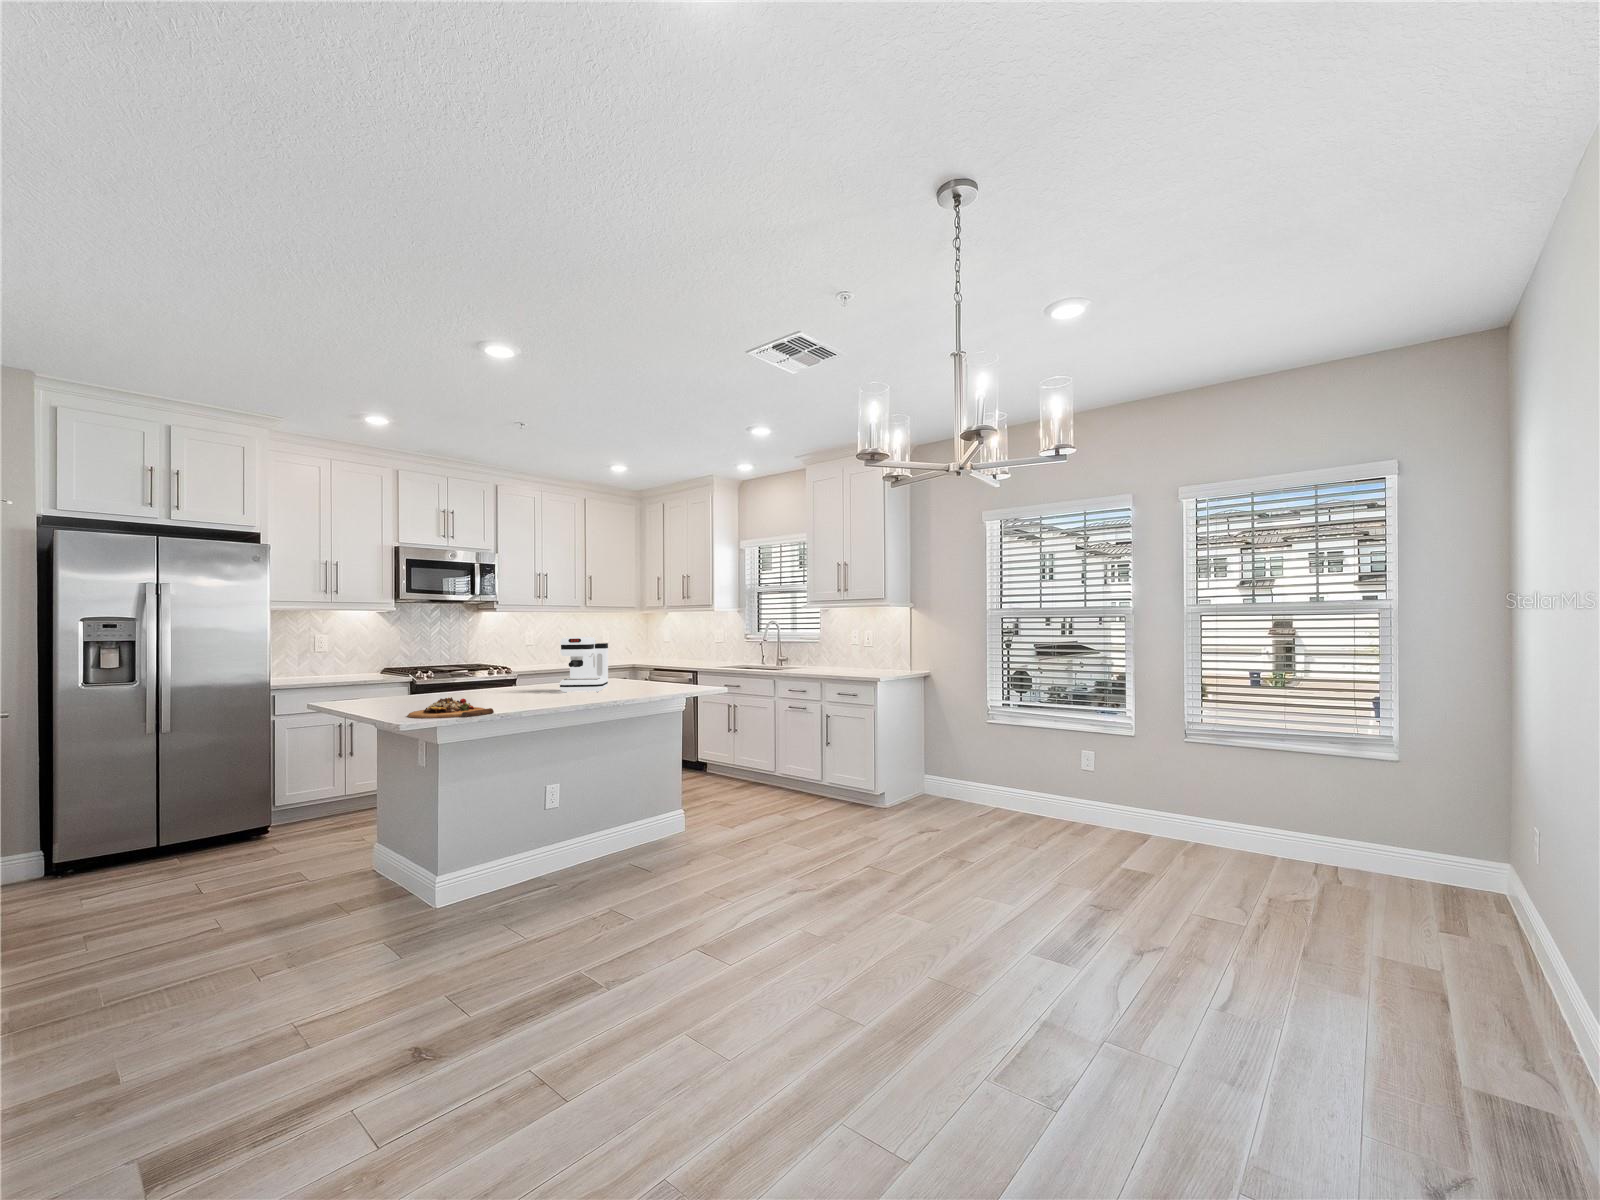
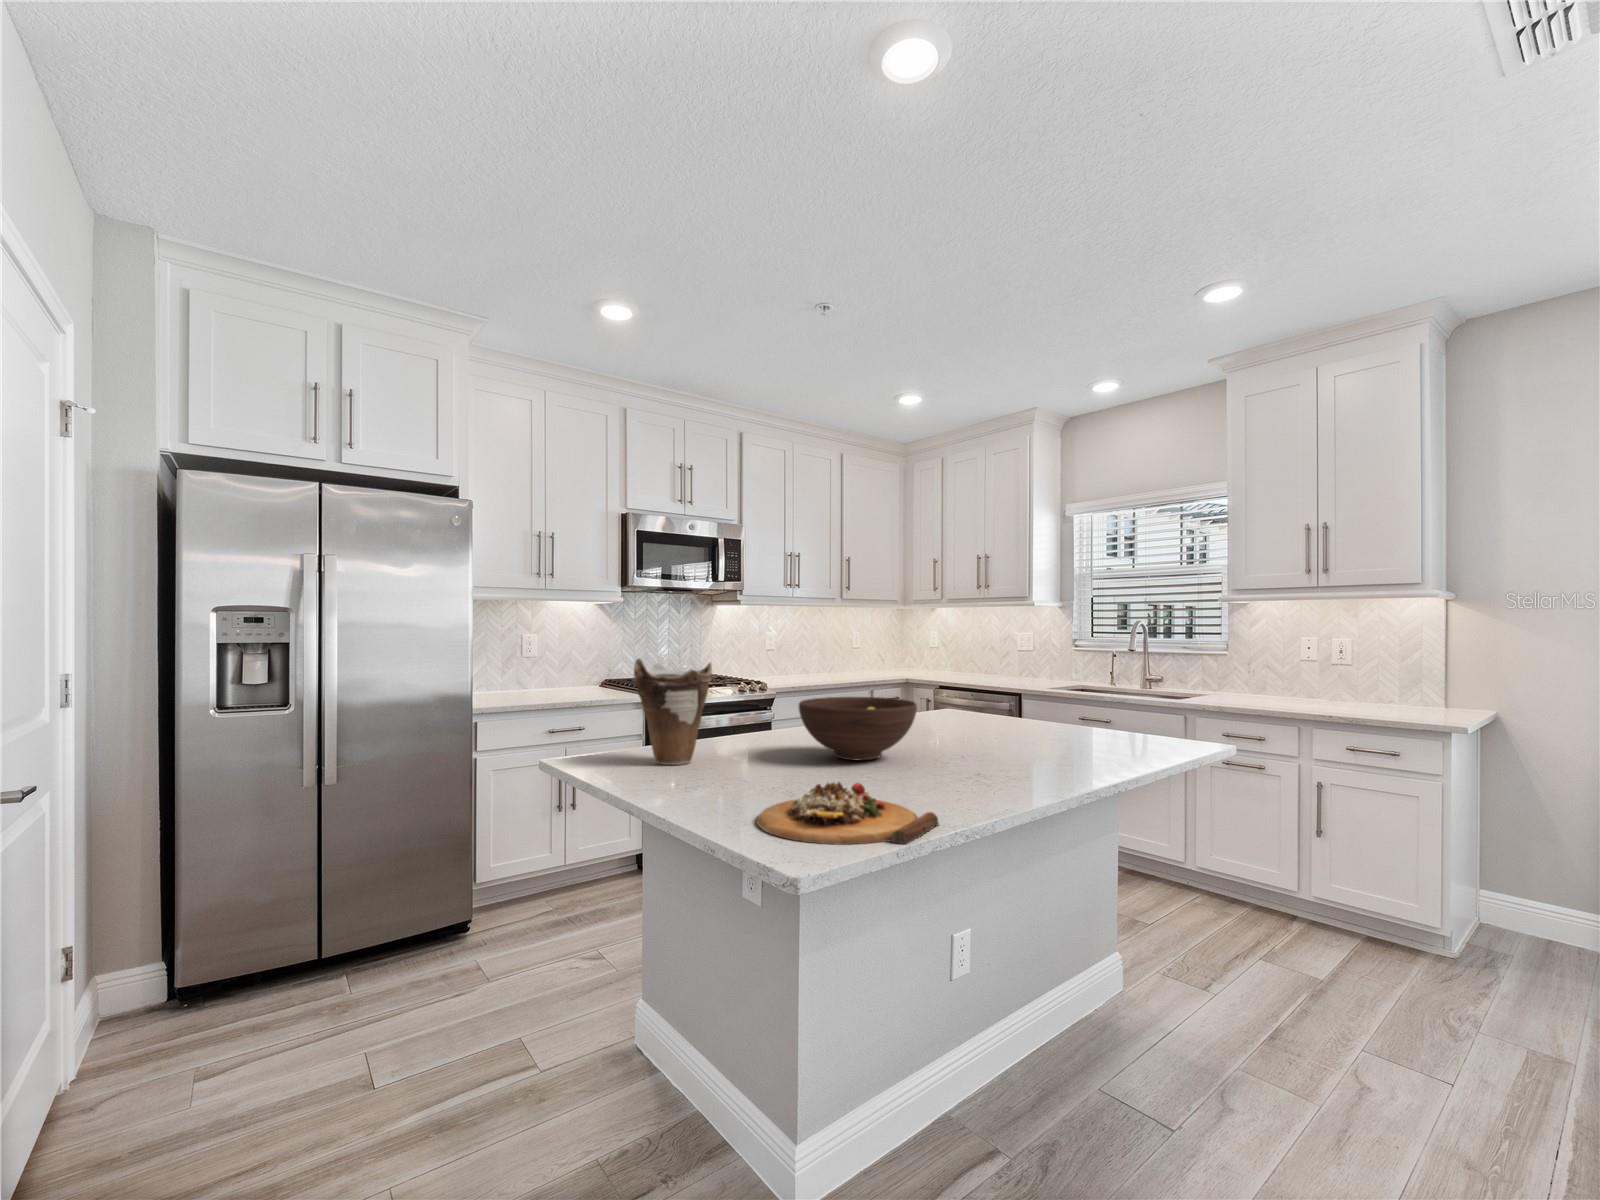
coffee maker: present [559,637,608,693] -> none [915,644,992,742]
vase: none [368,646,420,704] -> present [634,659,714,765]
fruit bowl: none [470,667,540,700] -> present [799,697,917,760]

